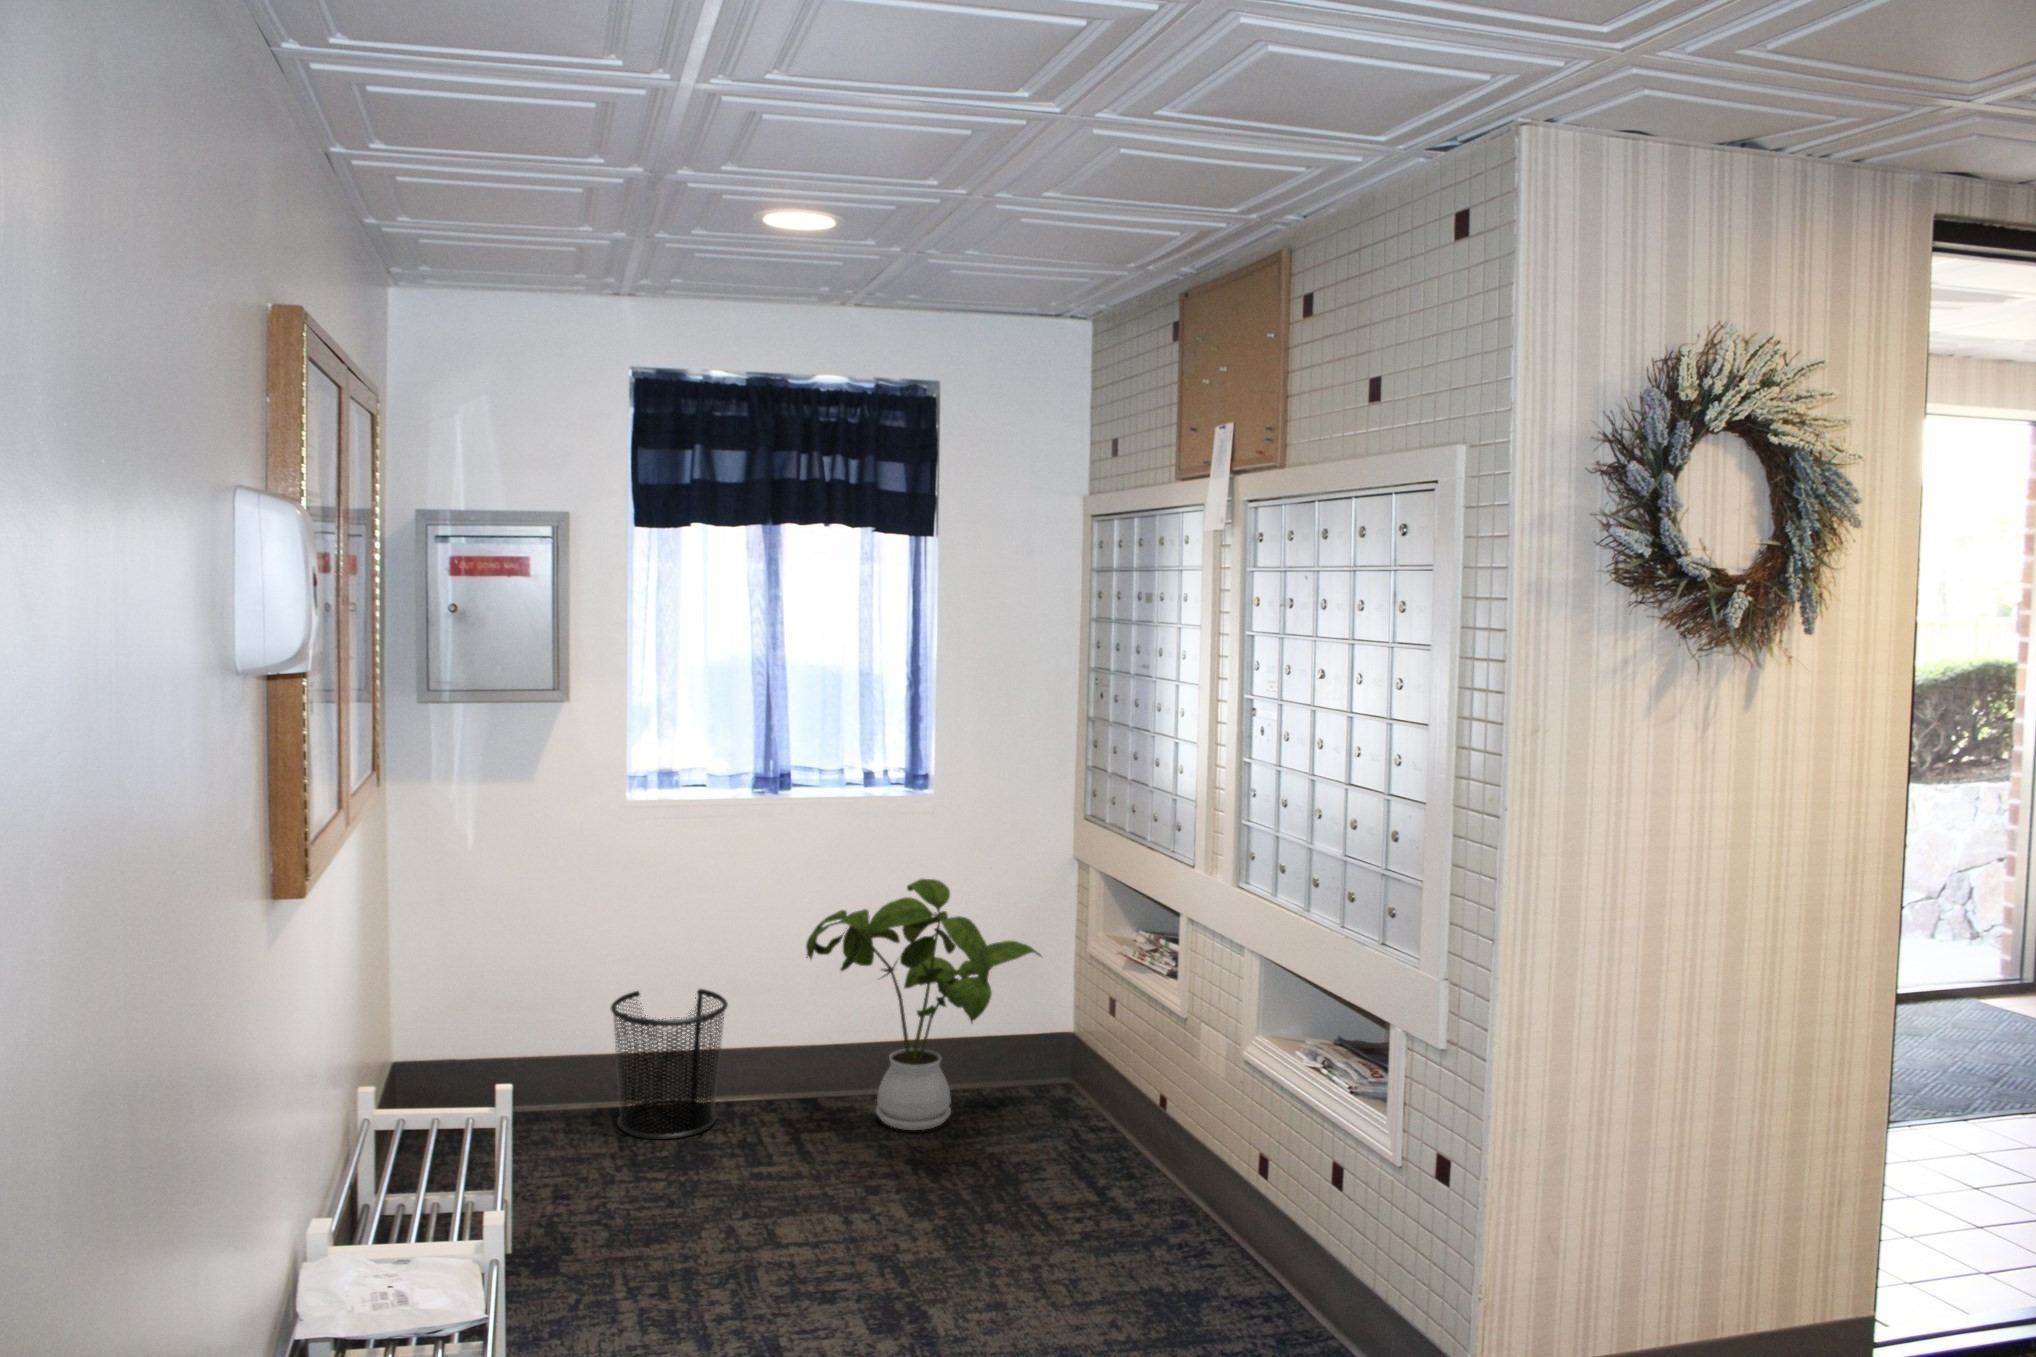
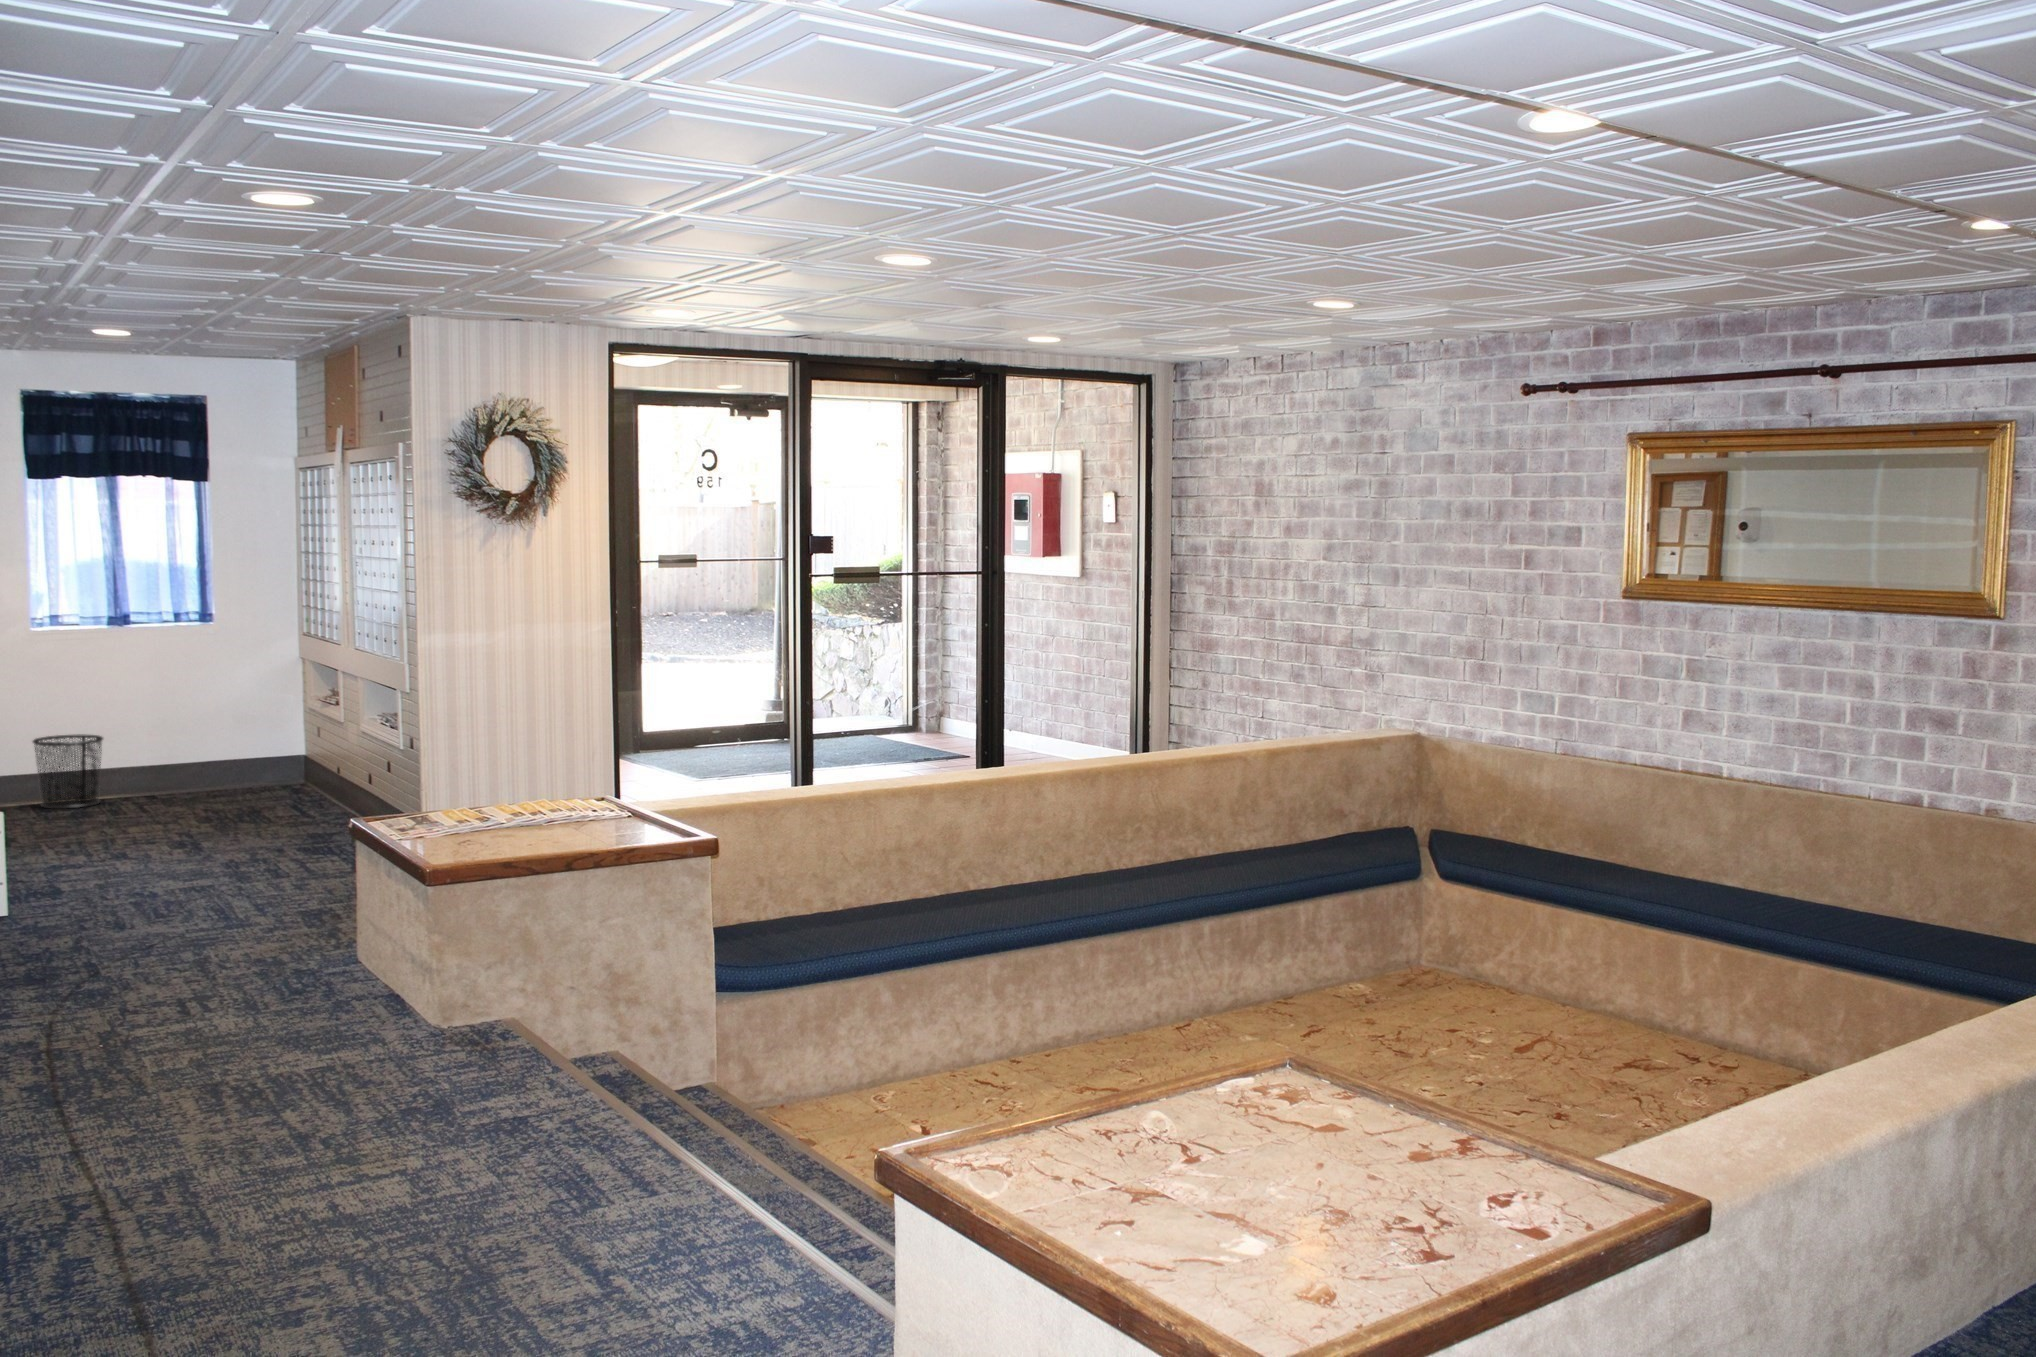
house plant: present [806,879,1041,1130] -> none [148,661,290,797]

